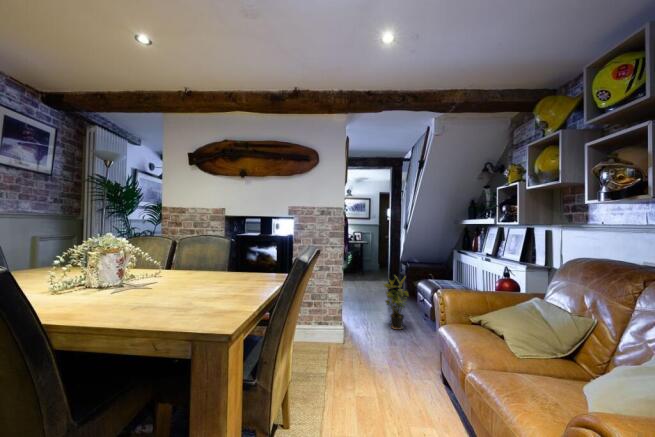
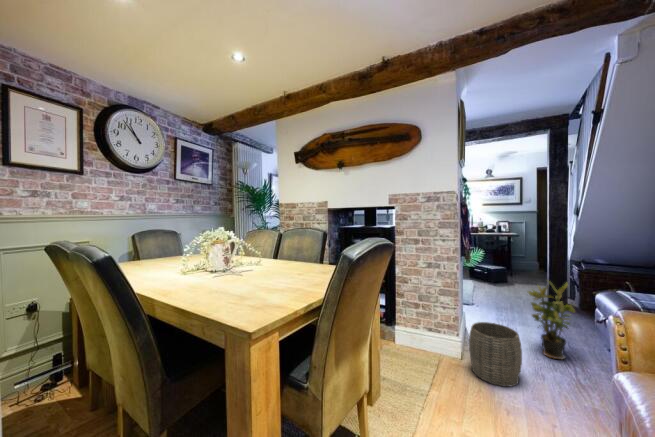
woven basket: none [350,309,383,353] -> present [469,322,522,387]

